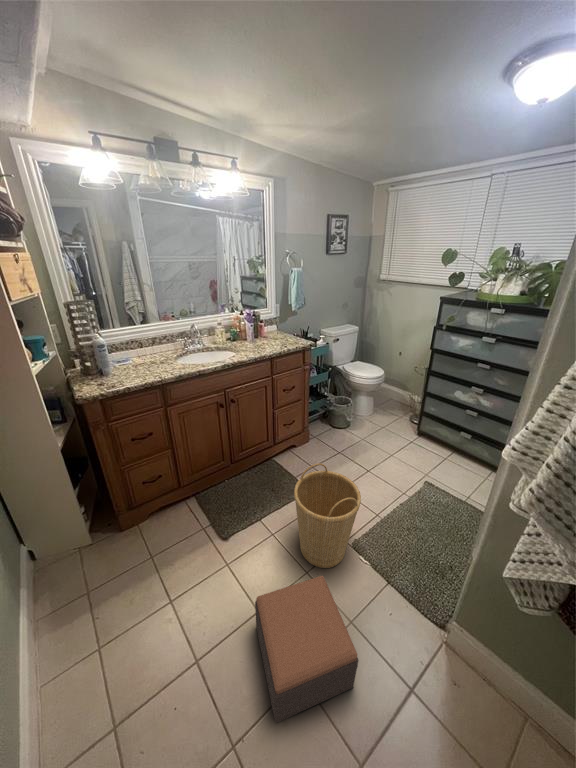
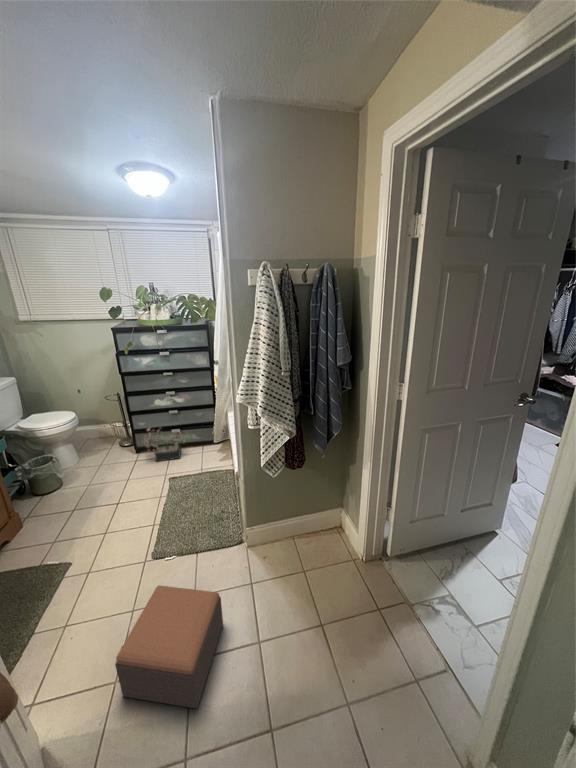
decorative plant: none [422,416,472,467] -> present [144,428,182,461]
basket: present [294,464,361,568] -> none [76,504,154,608]

